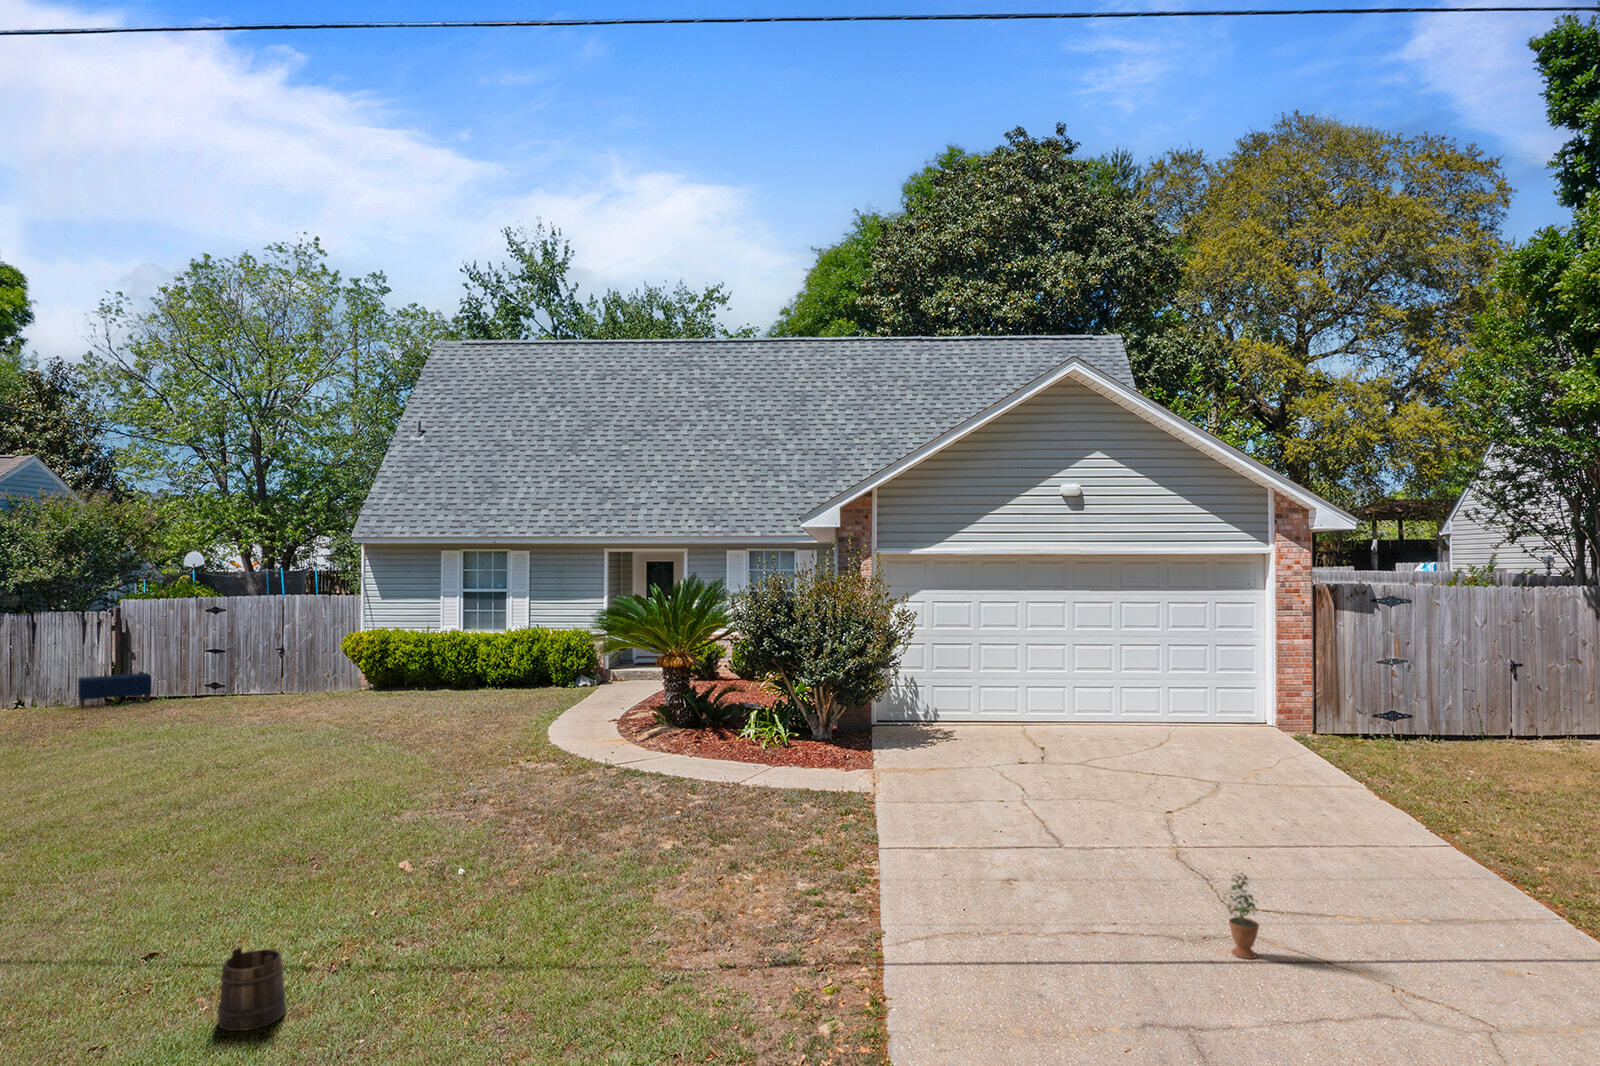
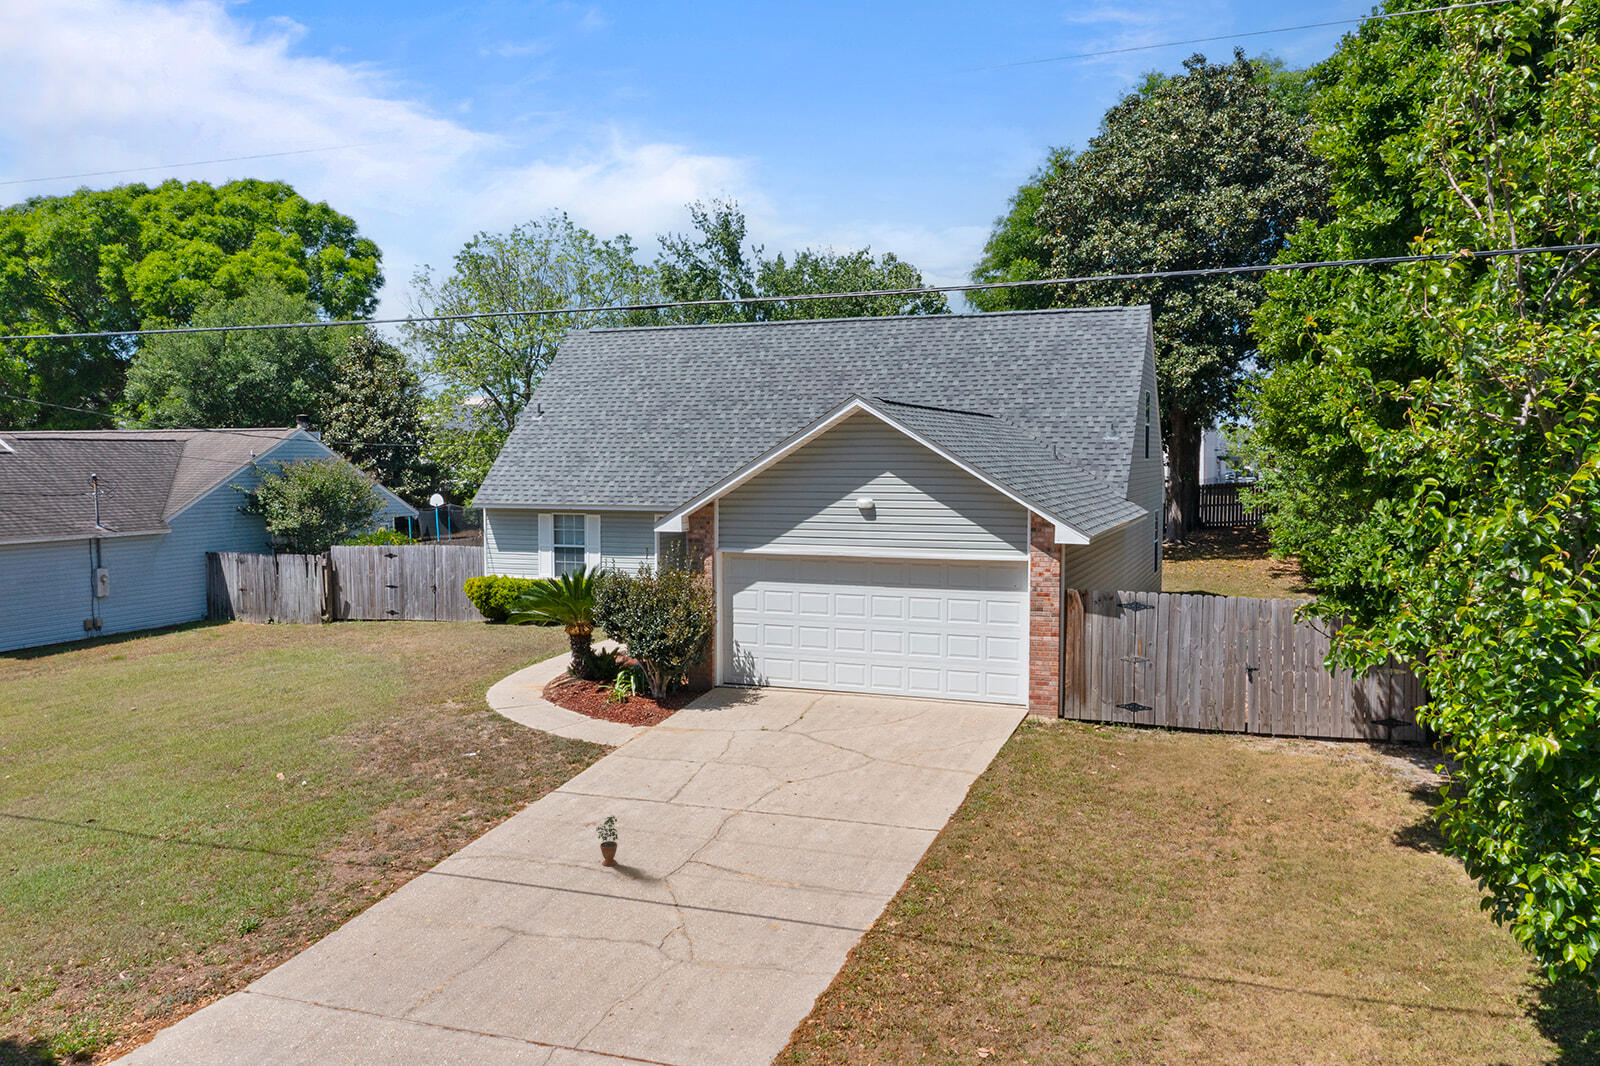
bench: present [78,673,152,709] -> none [300,601,347,625]
bucket: present [218,948,286,1031] -> none [110,792,145,830]

